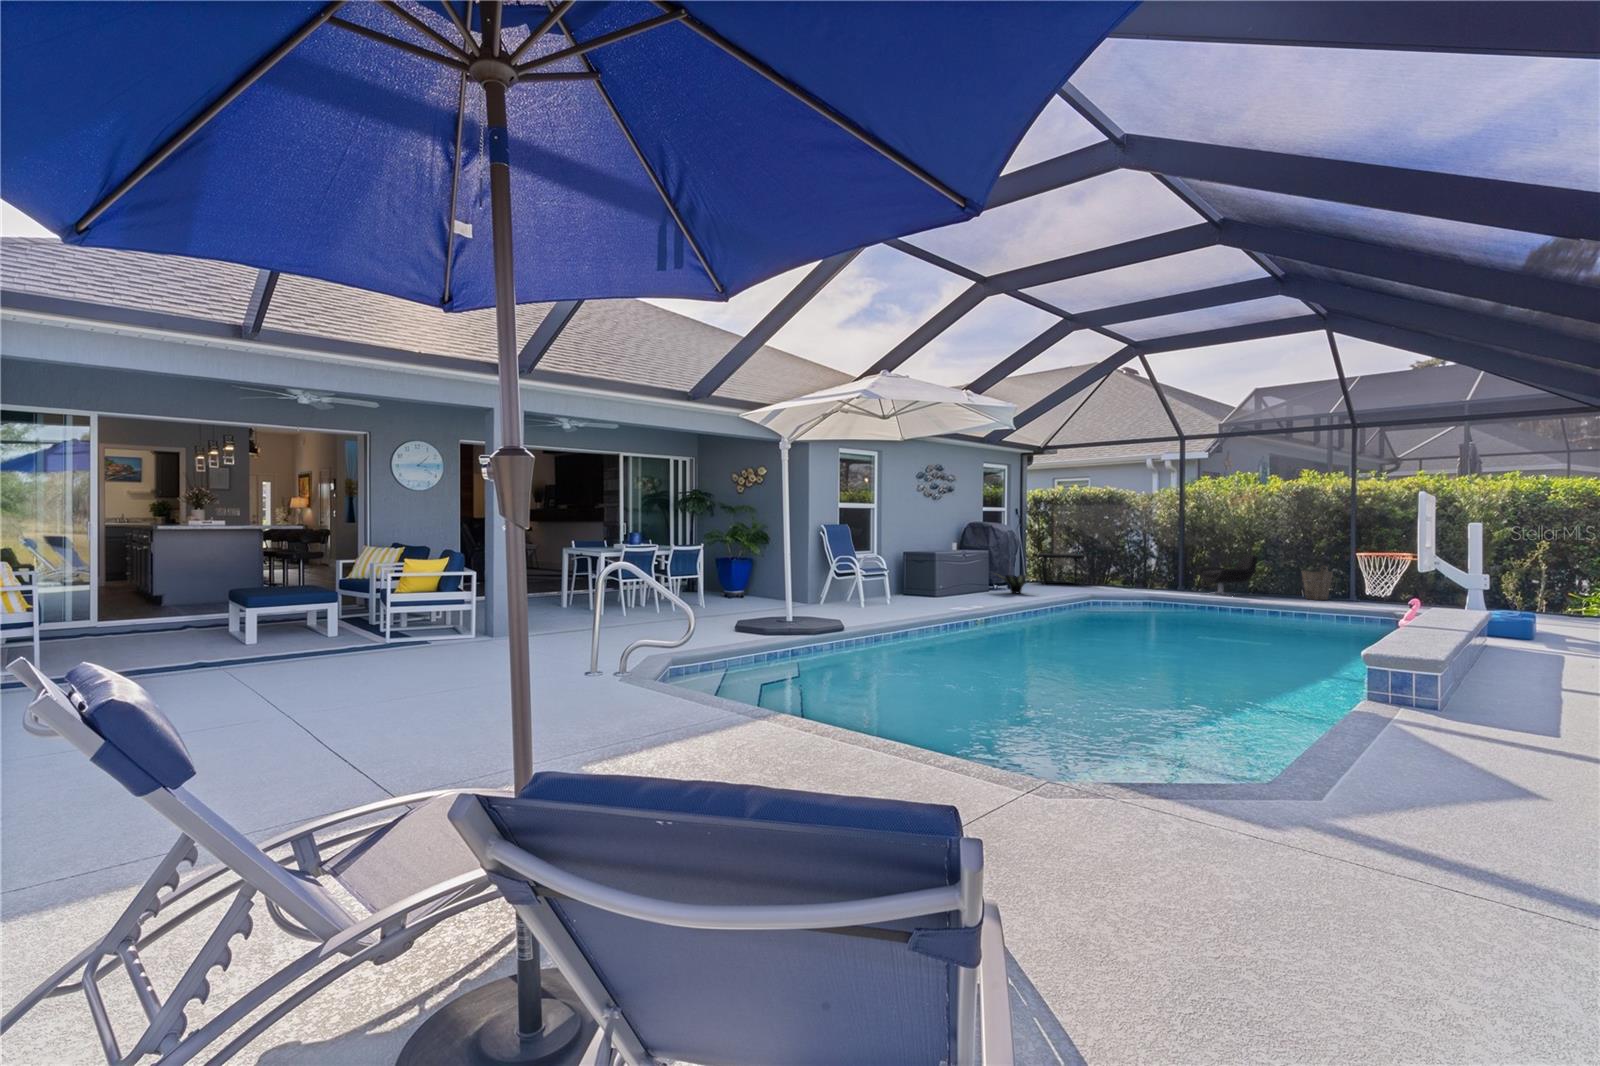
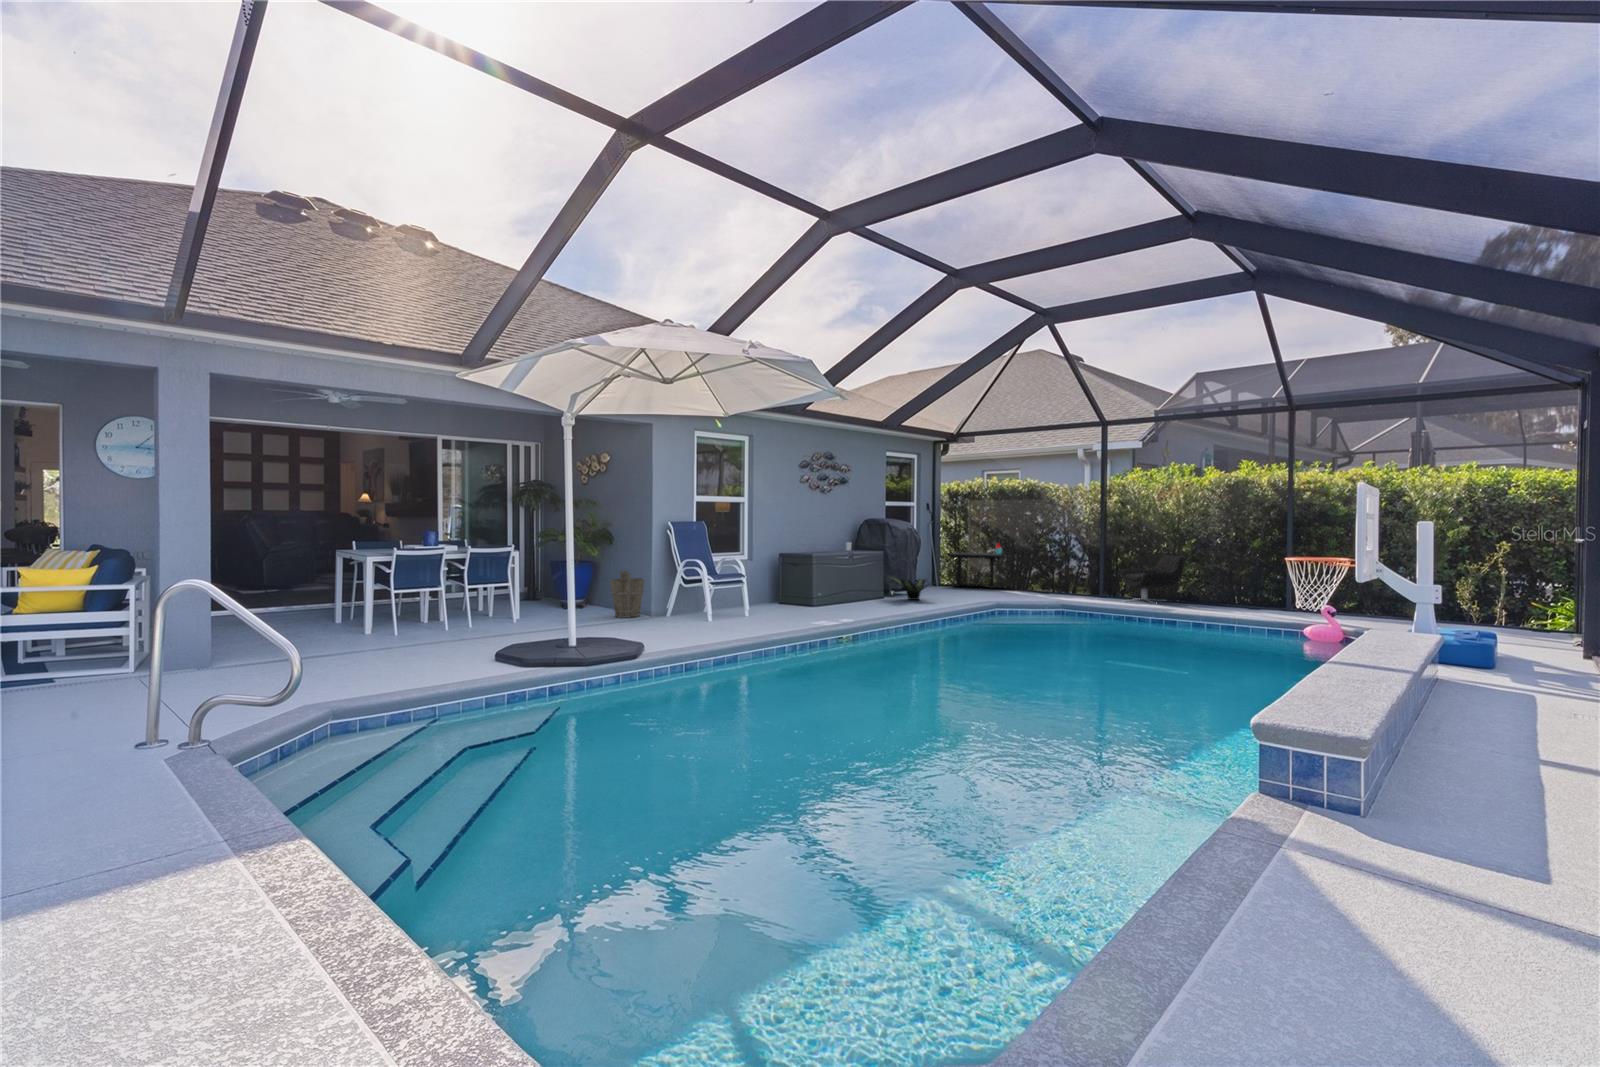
bucket: present [1302,566,1332,600] -> present [610,570,645,618]

